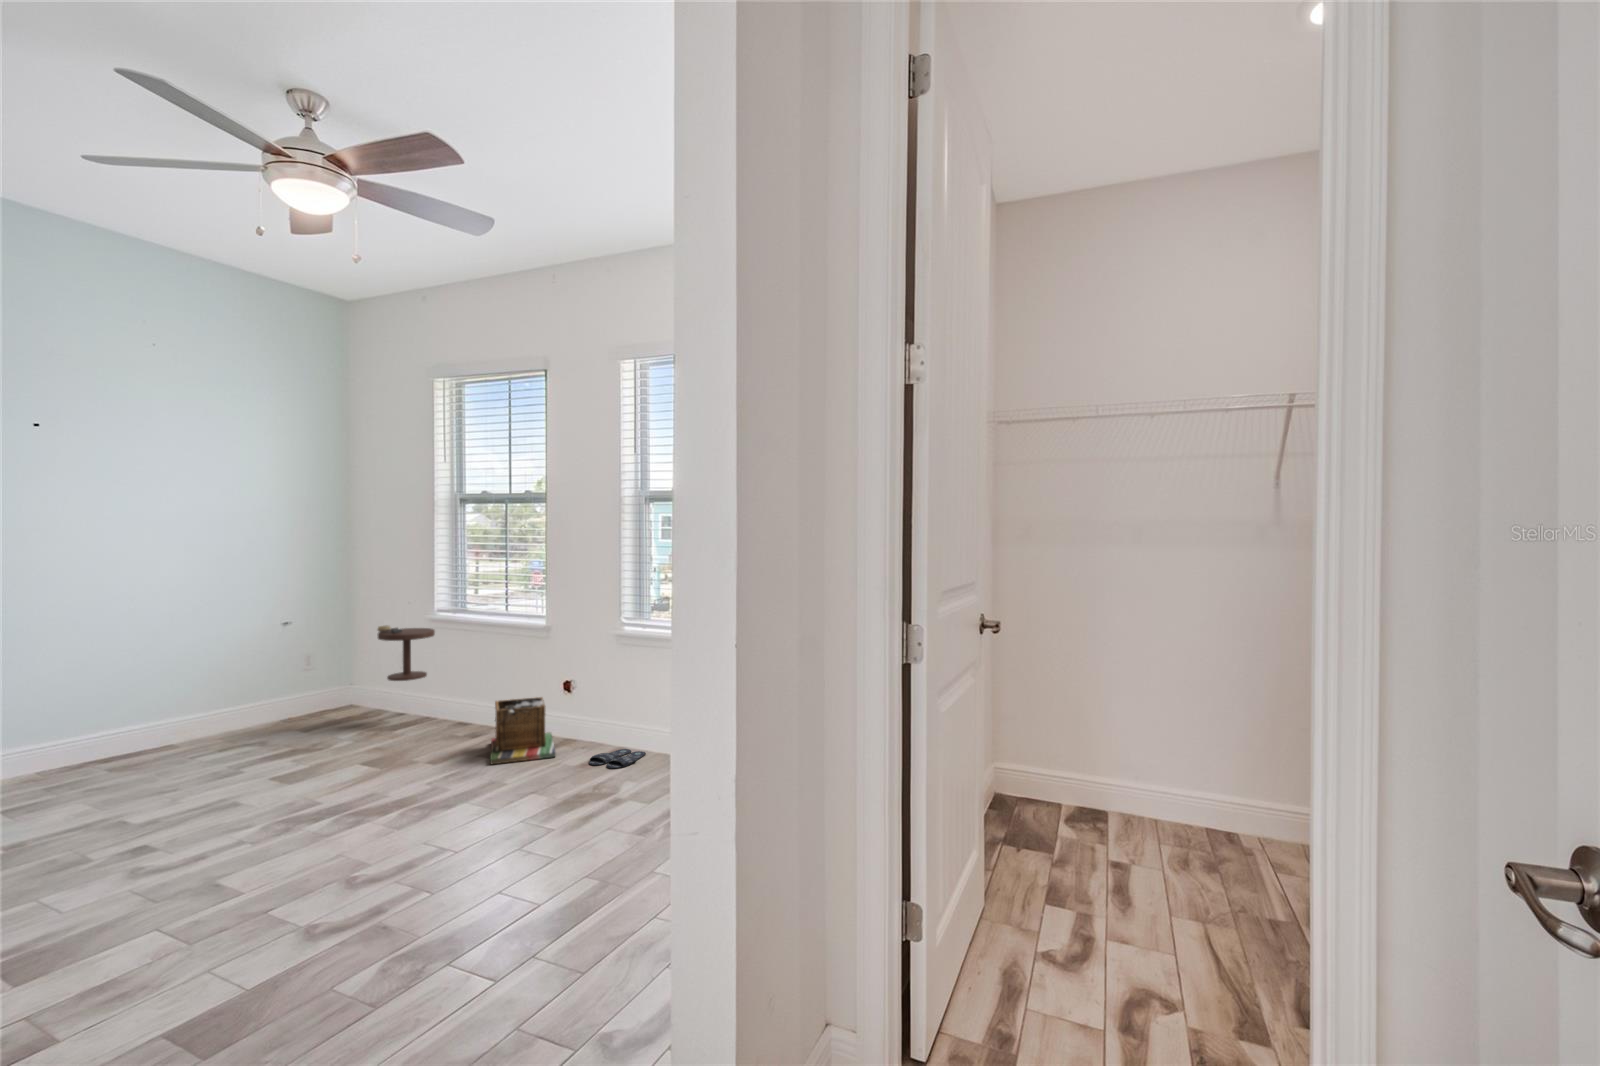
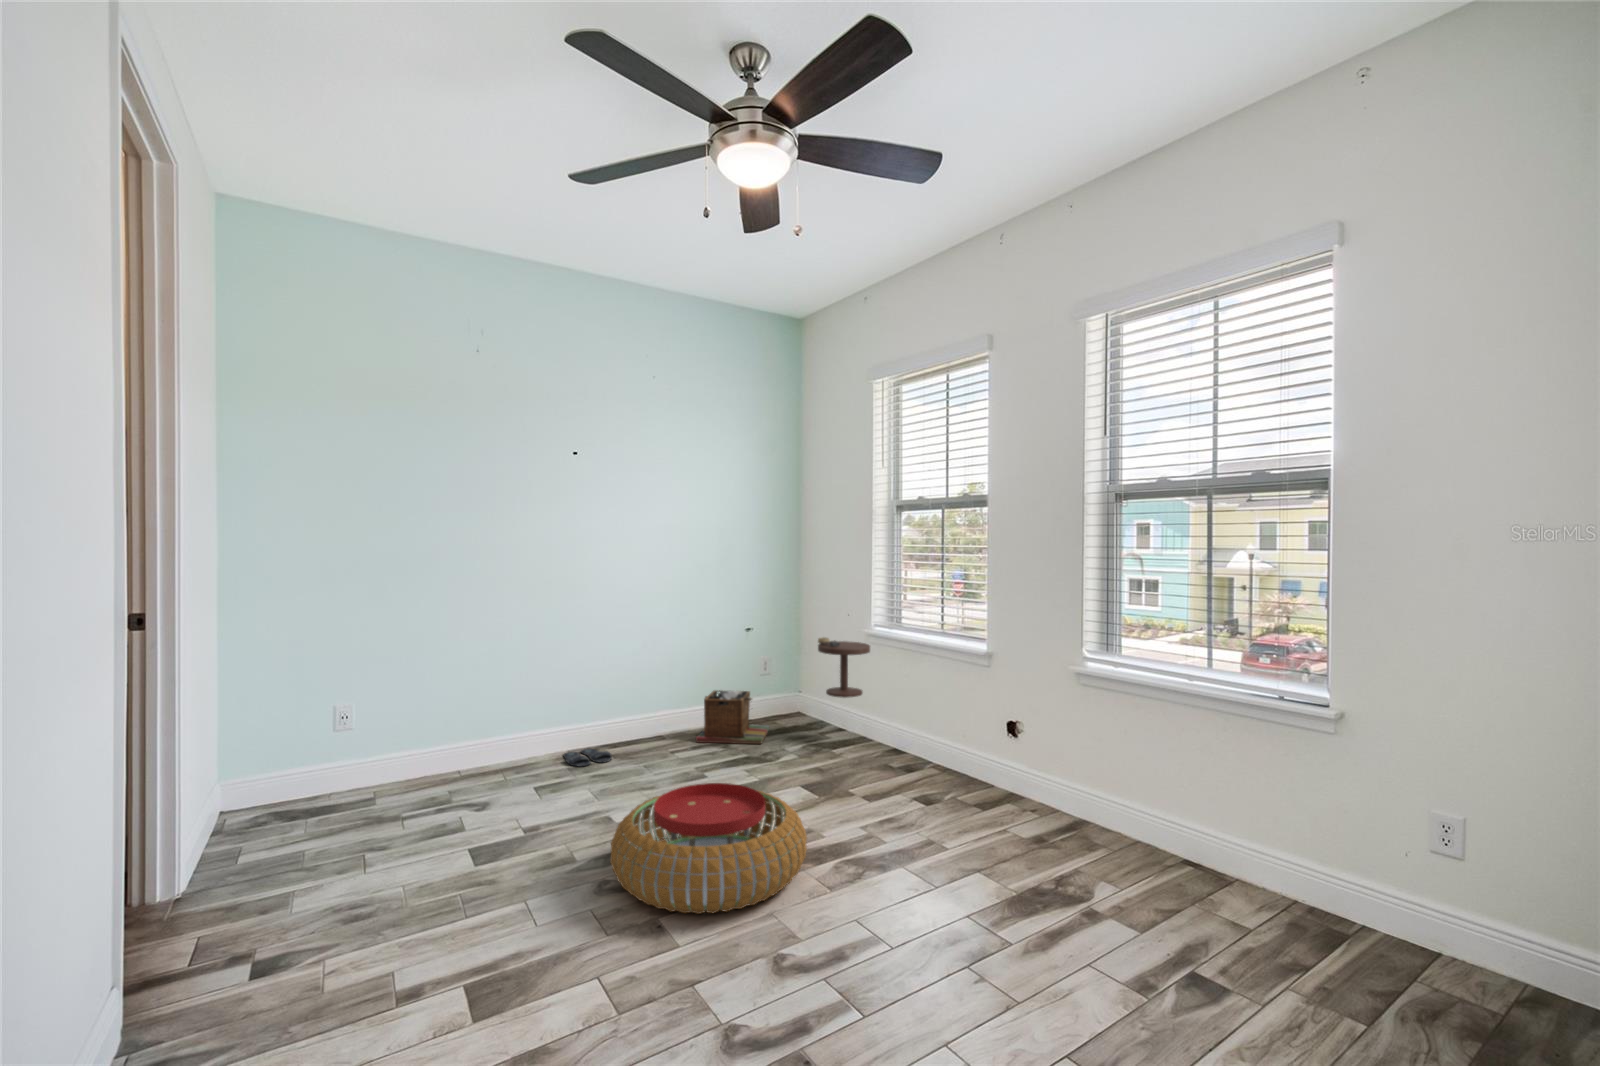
laundry basket: present [490,697,556,764] -> present [696,690,769,744]
slippers: present [589,749,646,769] -> present [564,749,612,767]
pouf: none [144,763,373,882] -> present [610,783,807,914]

